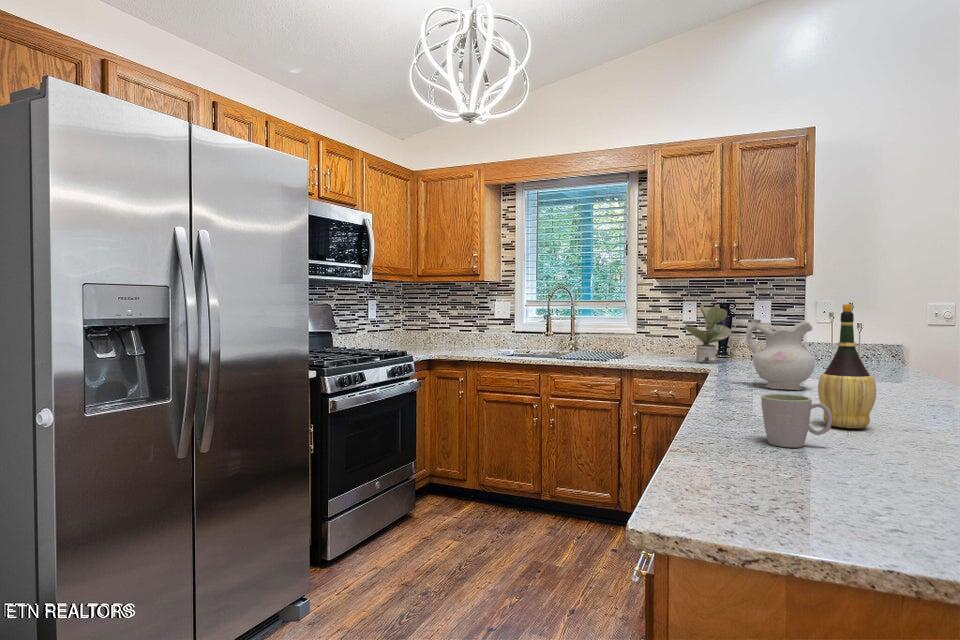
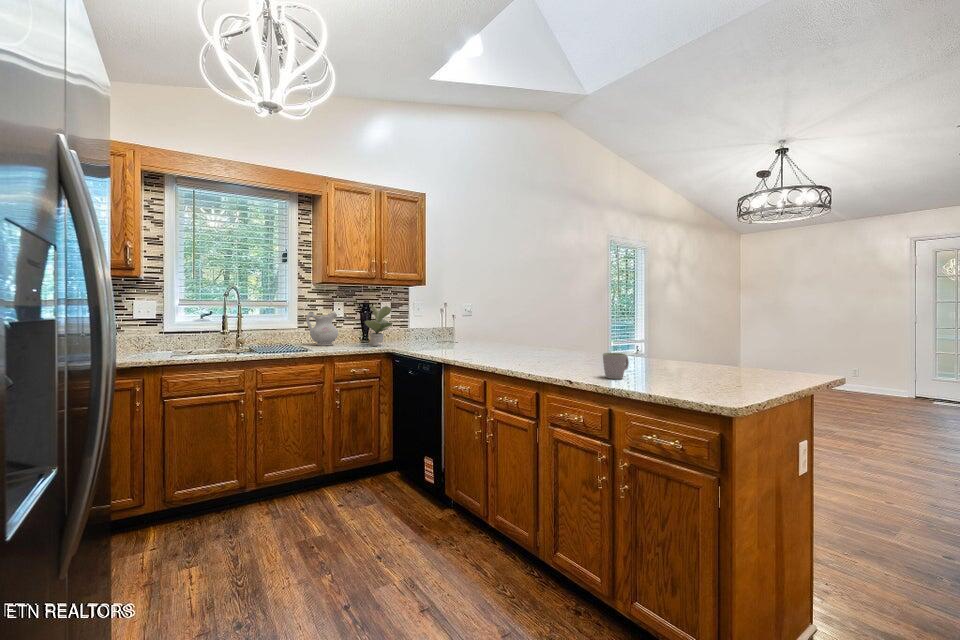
wine bottle: present [818,304,876,428] -> none [575,306,600,368]
ceramic pitcher: present [746,319,814,390] -> present [306,312,338,346]

